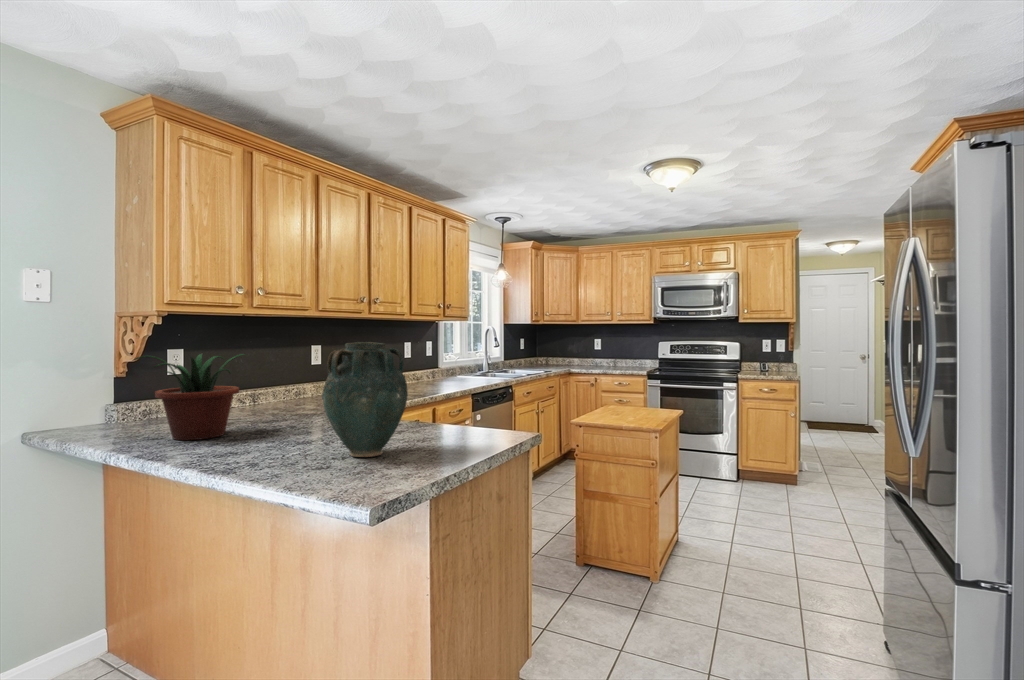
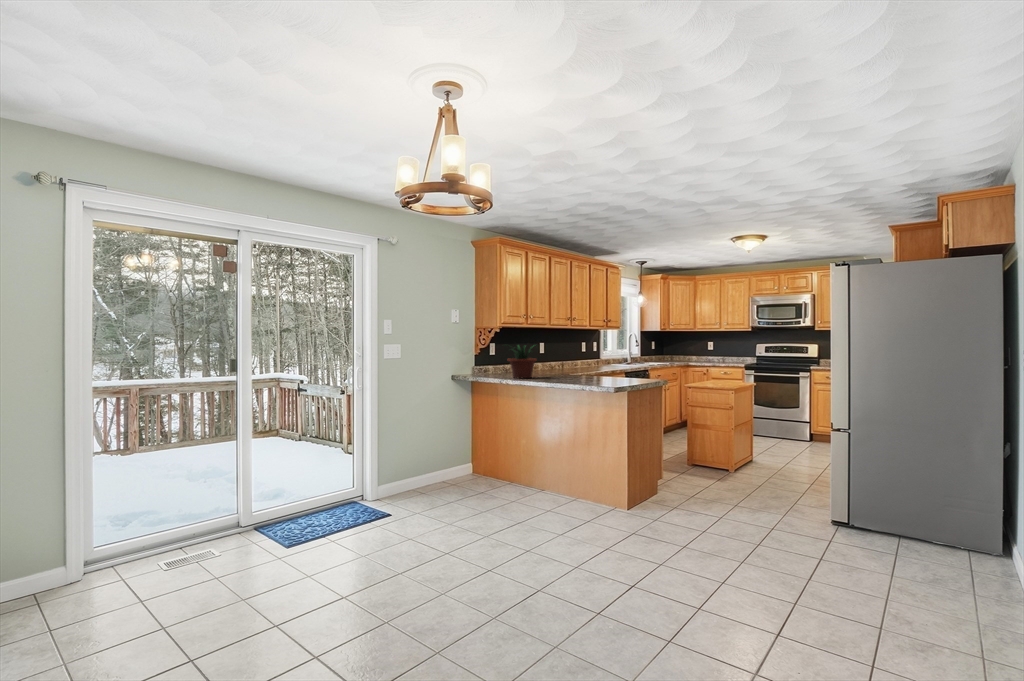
vase: present [322,342,408,457] -> none [583,340,614,382]

